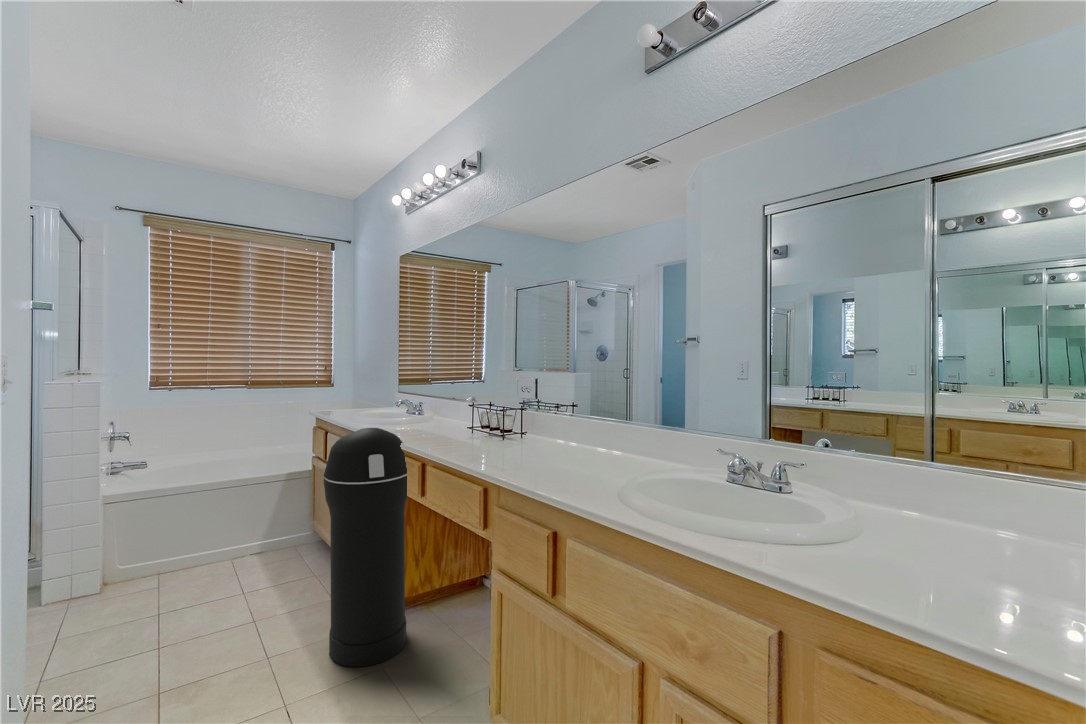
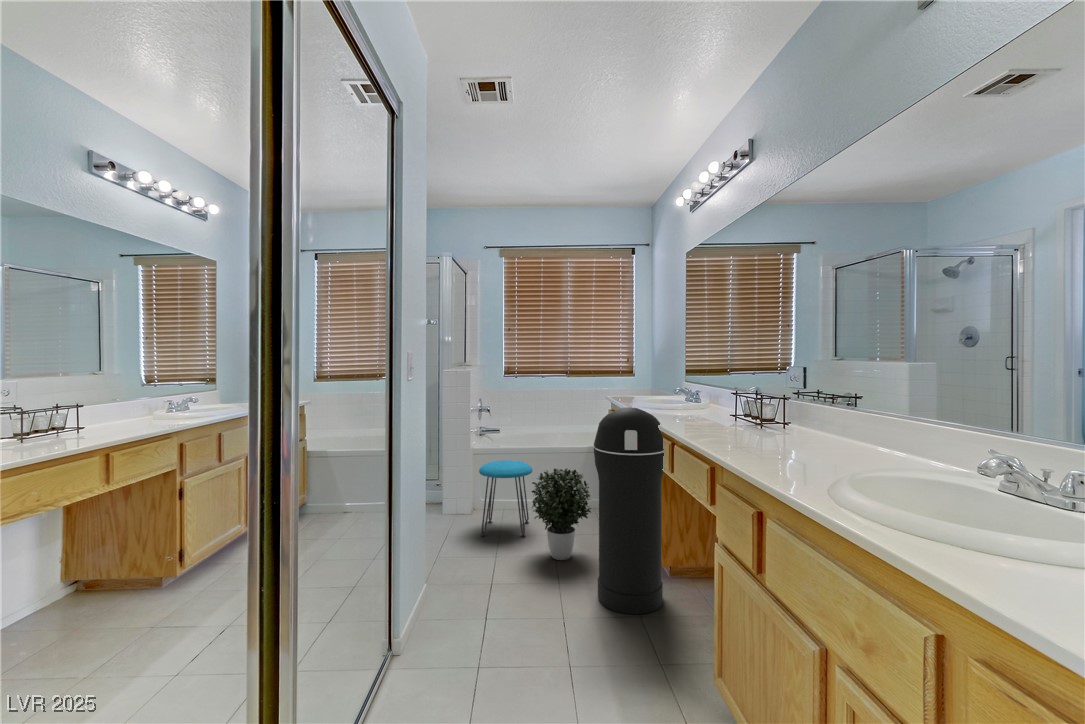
stool: none [122,507,213,624] -> present [479,460,532,537]
potted plant: none [220,507,310,626] -> present [532,468,591,560]

